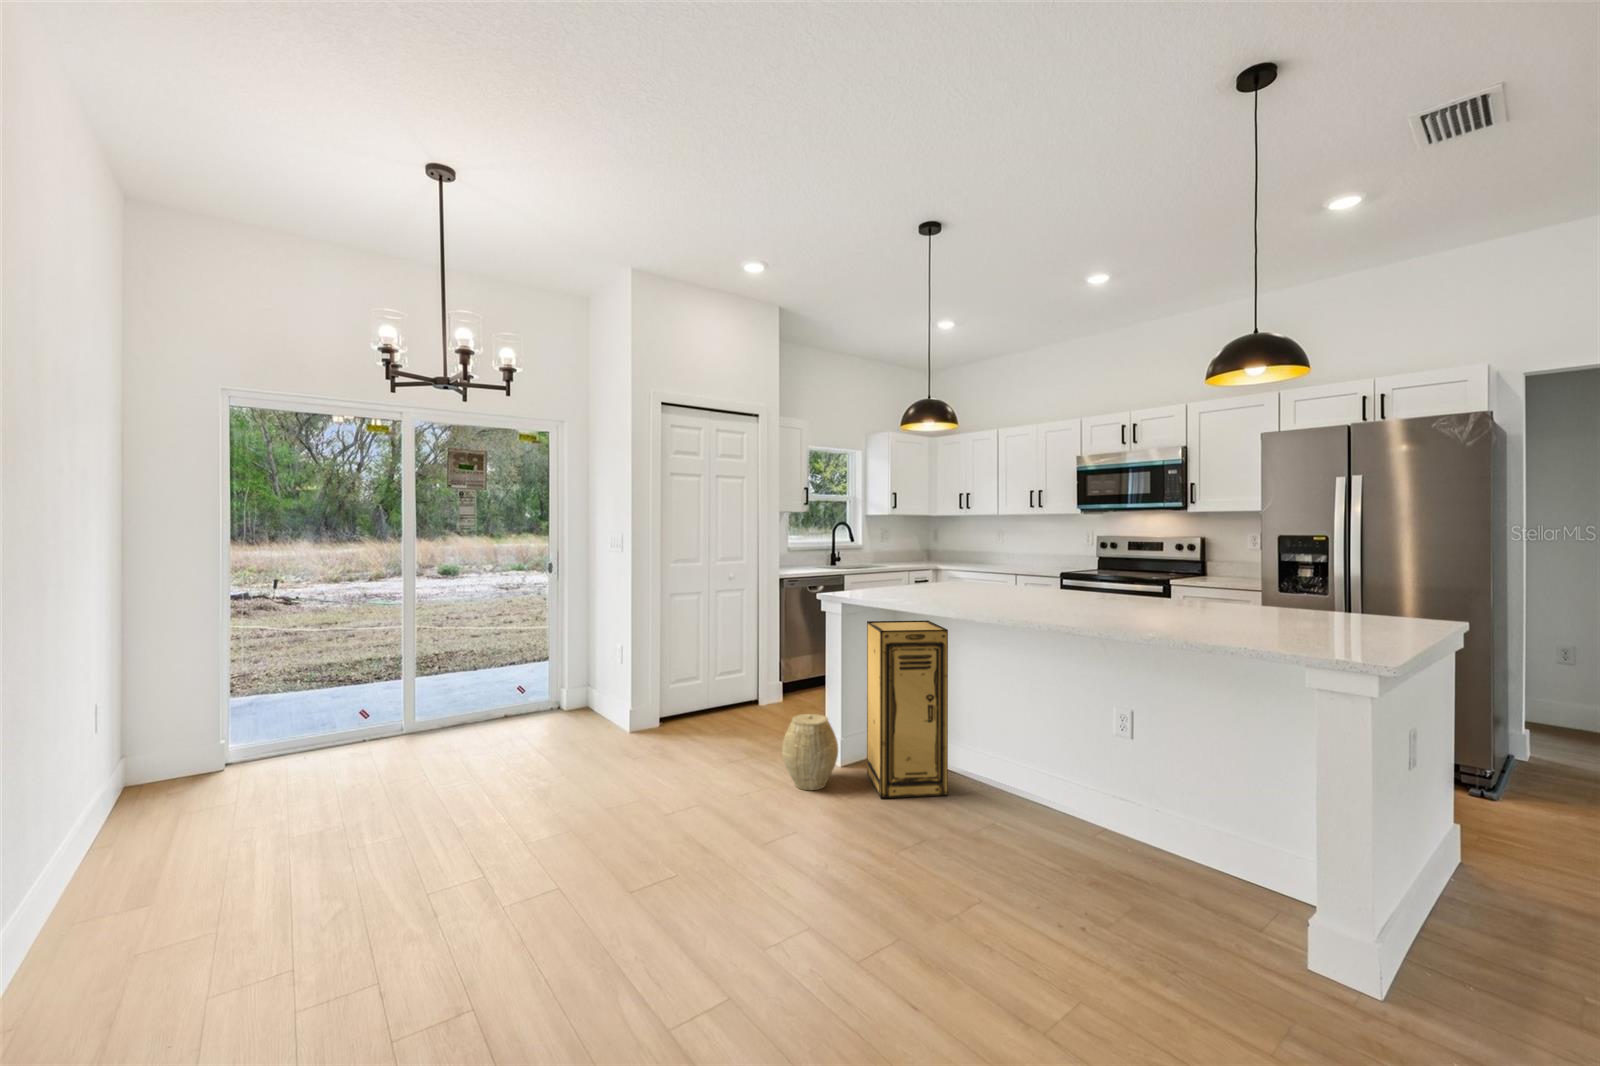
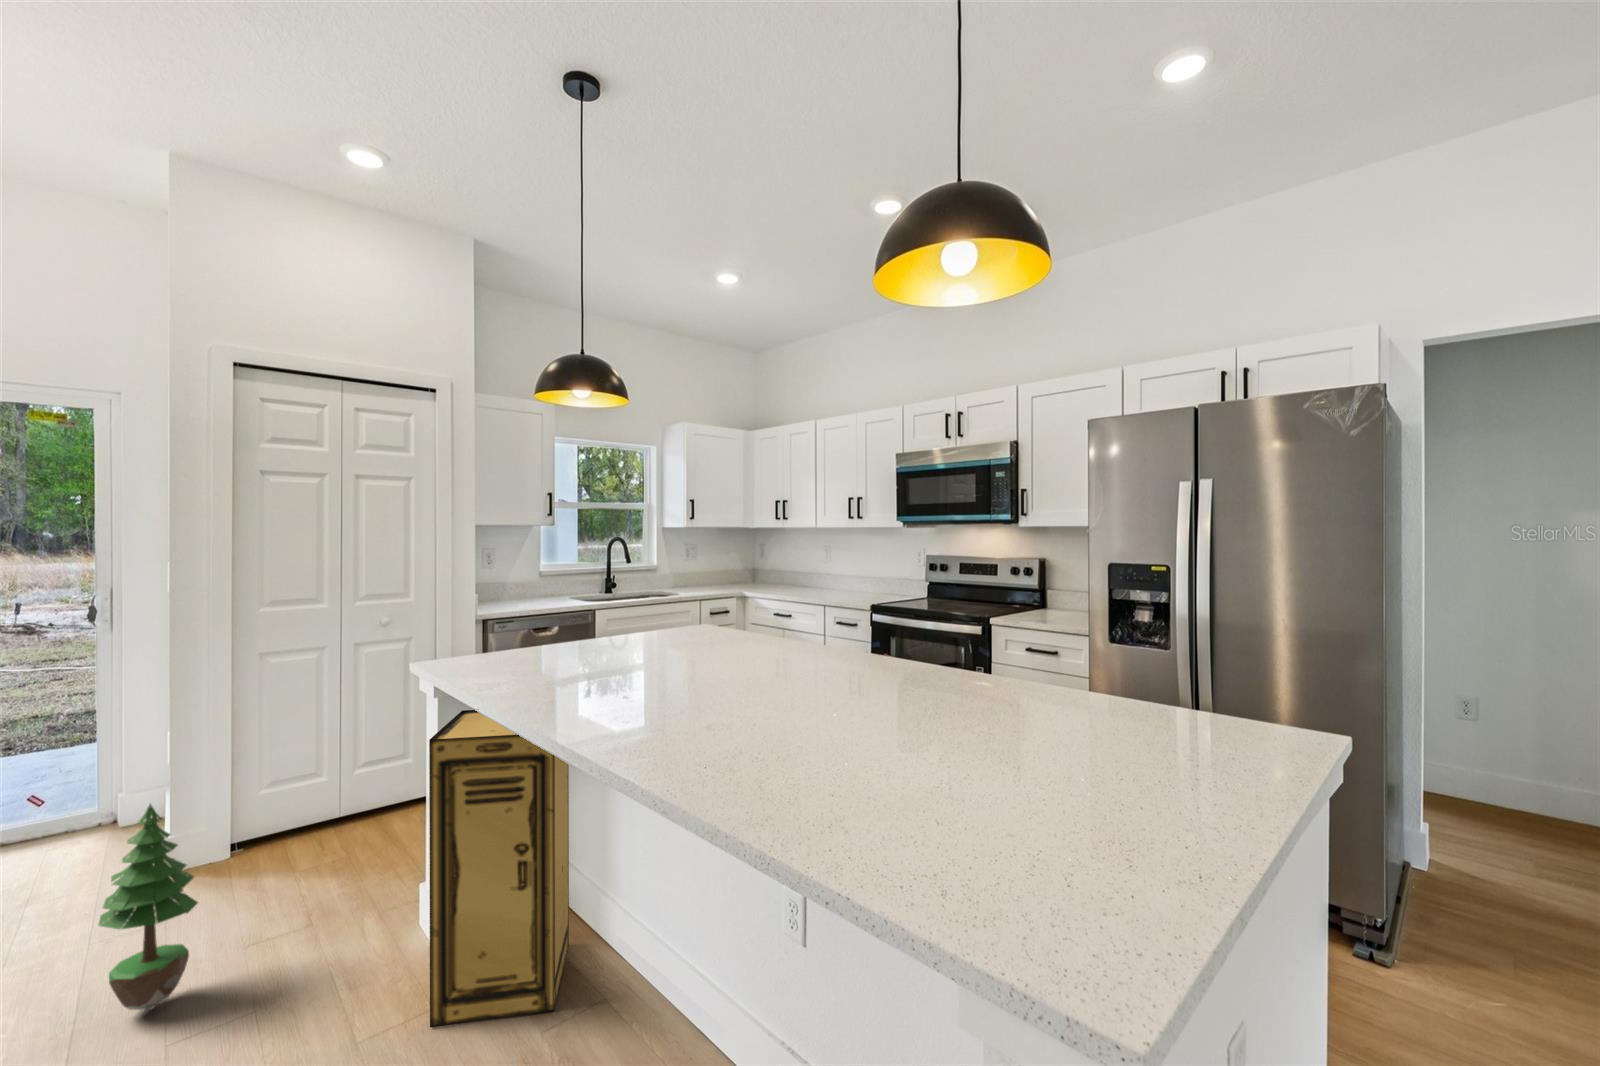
potted tree: none [686,667,729,786] -> present [99,804,198,1010]
woven basket: present [782,714,838,790] -> none [282,868,395,1011]

